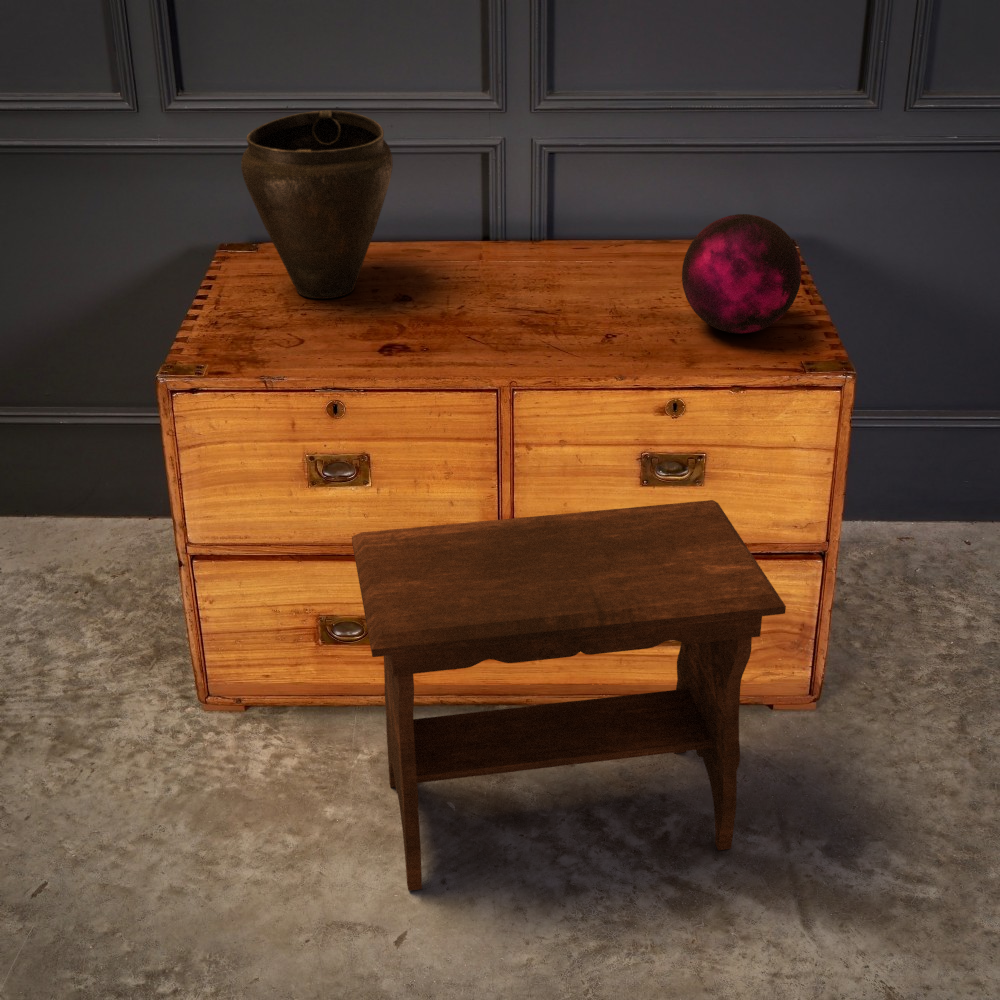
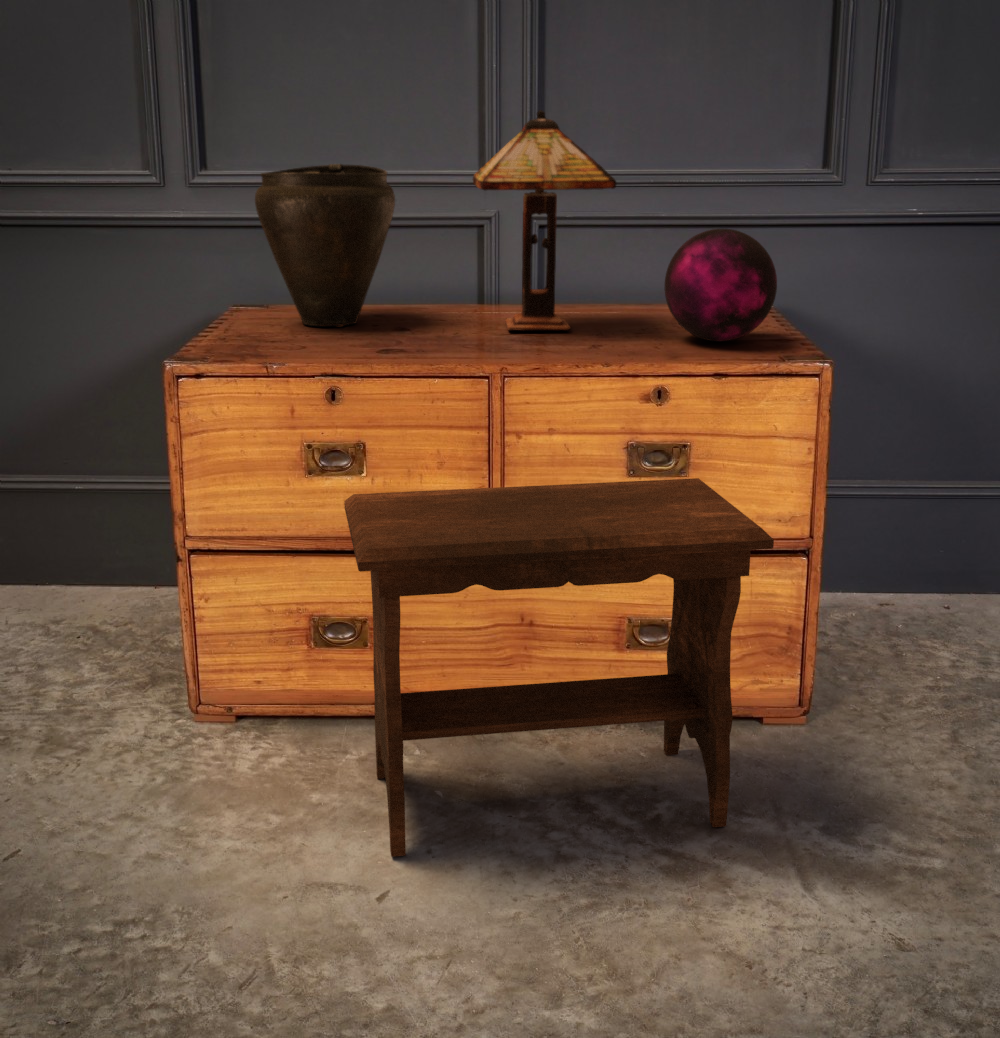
table lamp: none [476,74,633,311] -> present [473,110,616,331]

